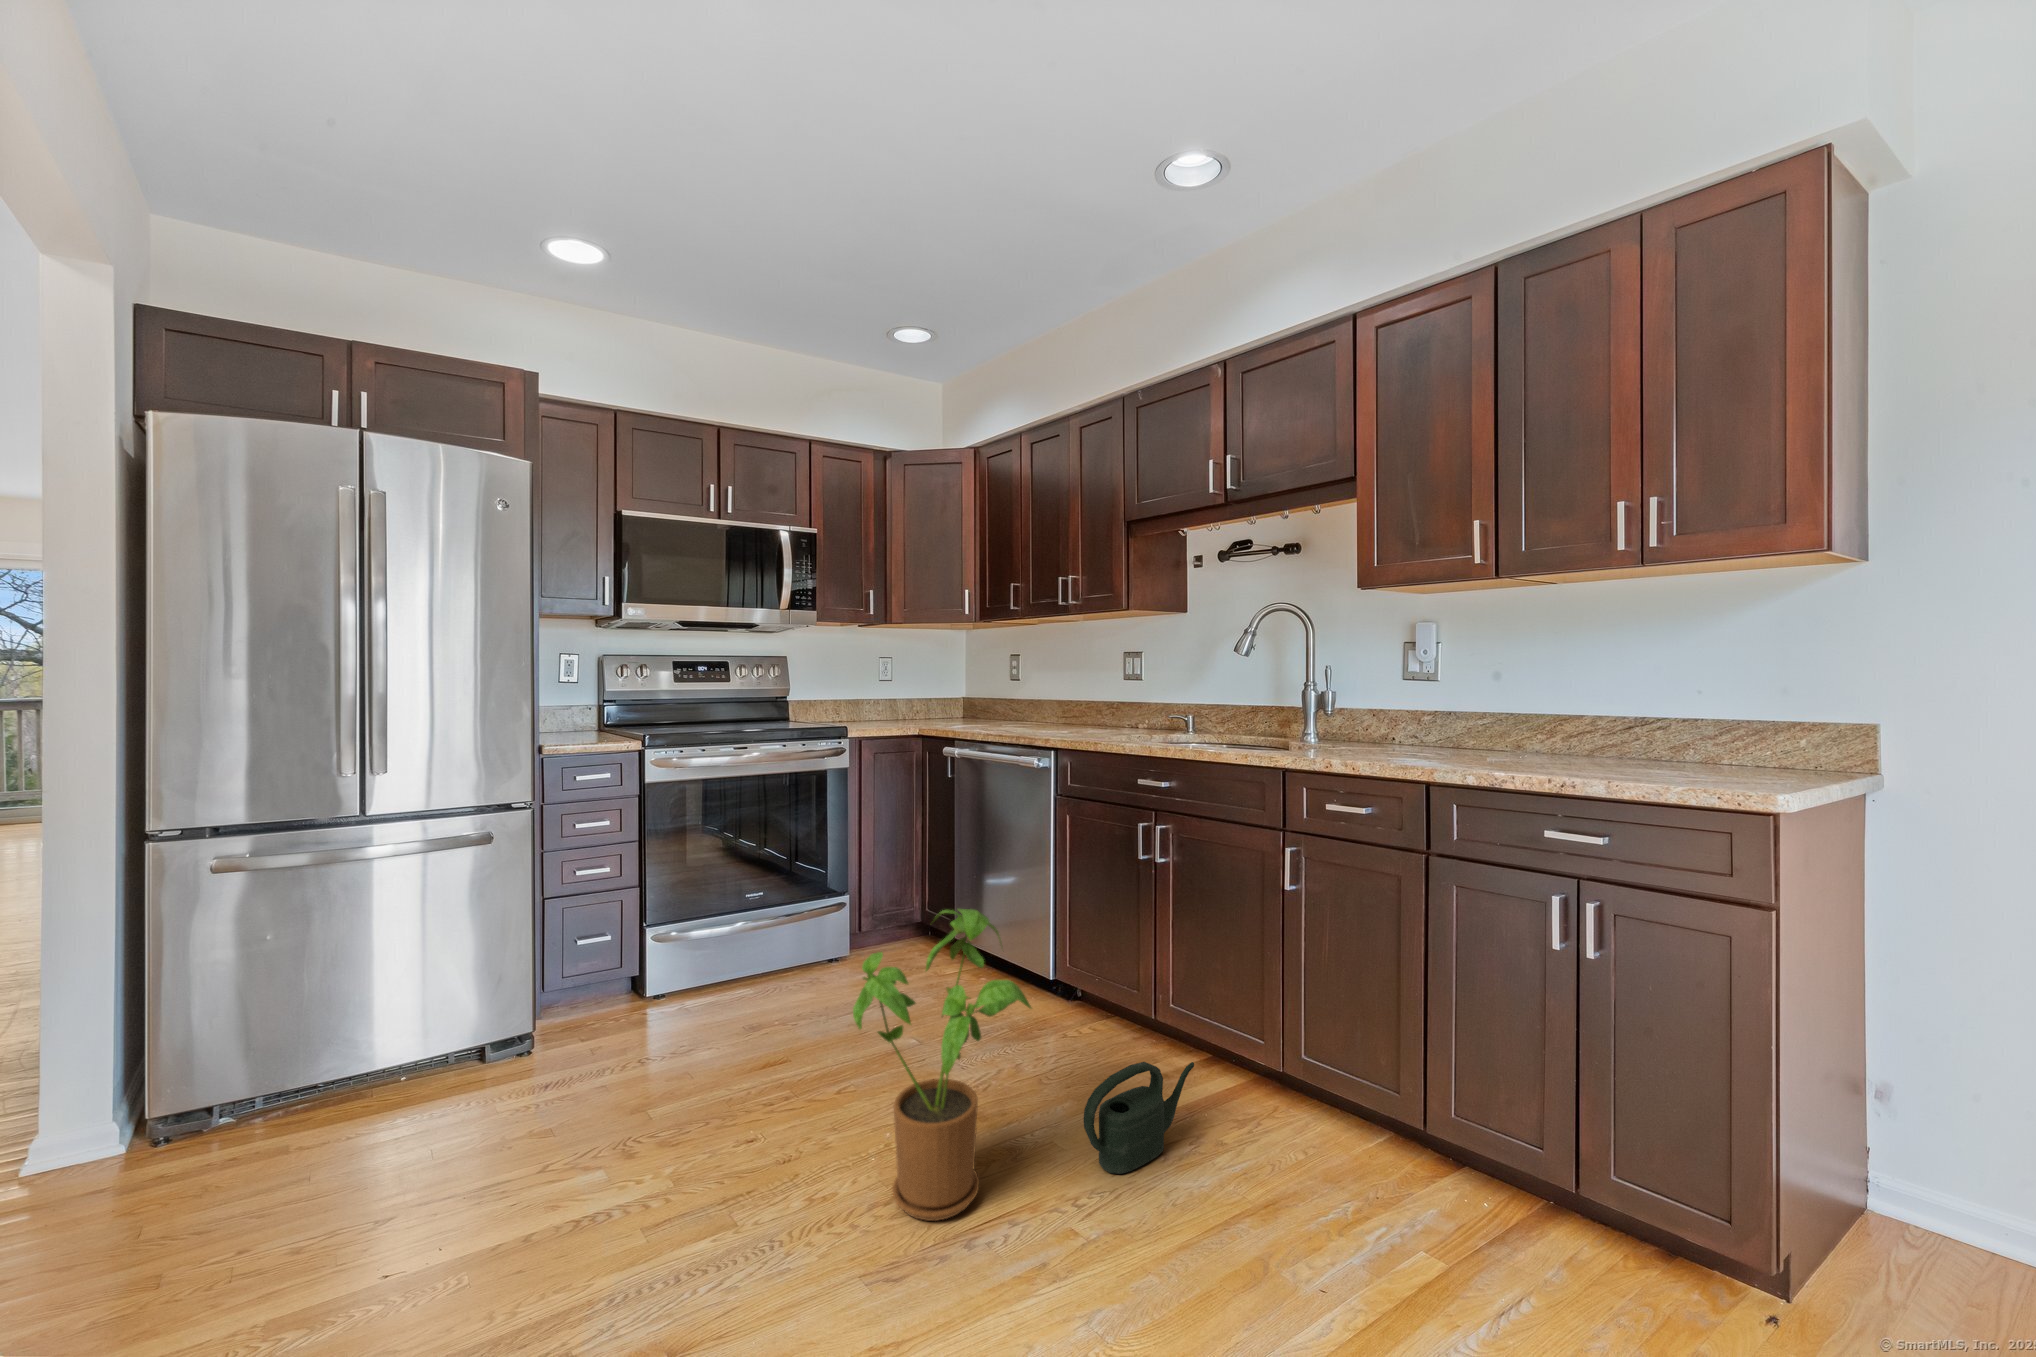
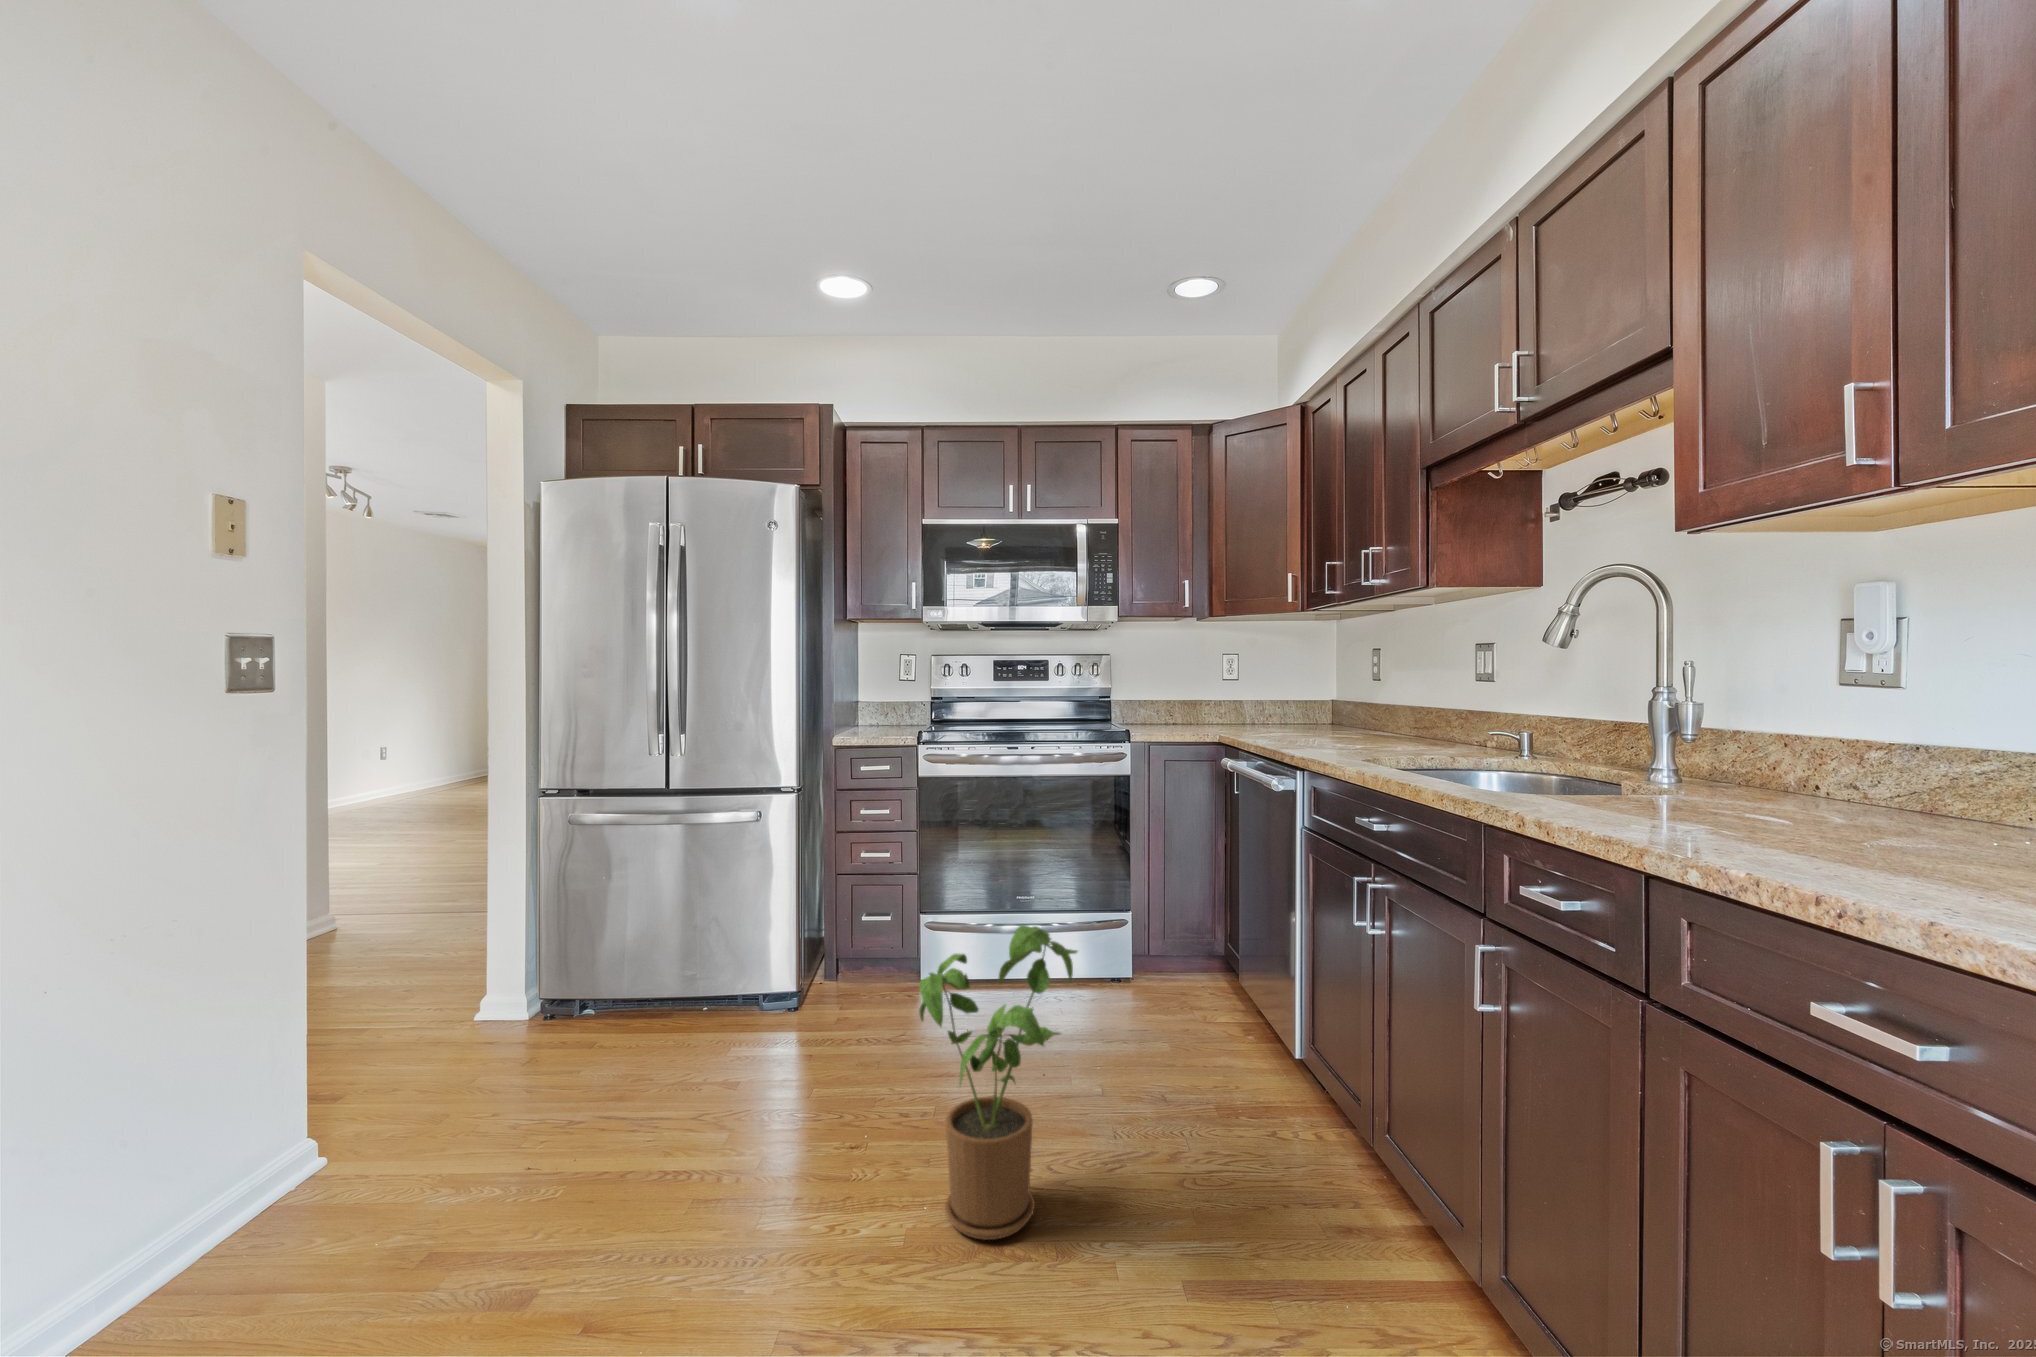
watering can: present [1083,1062,1194,1174] -> none [1137,1162,1326,1290]

